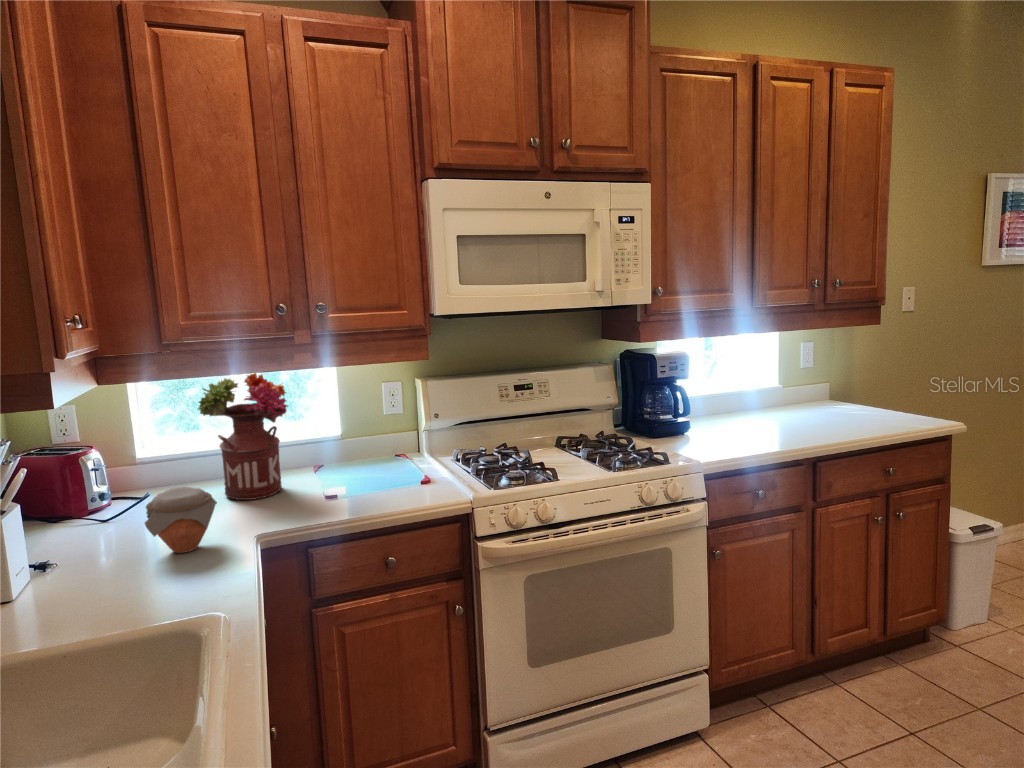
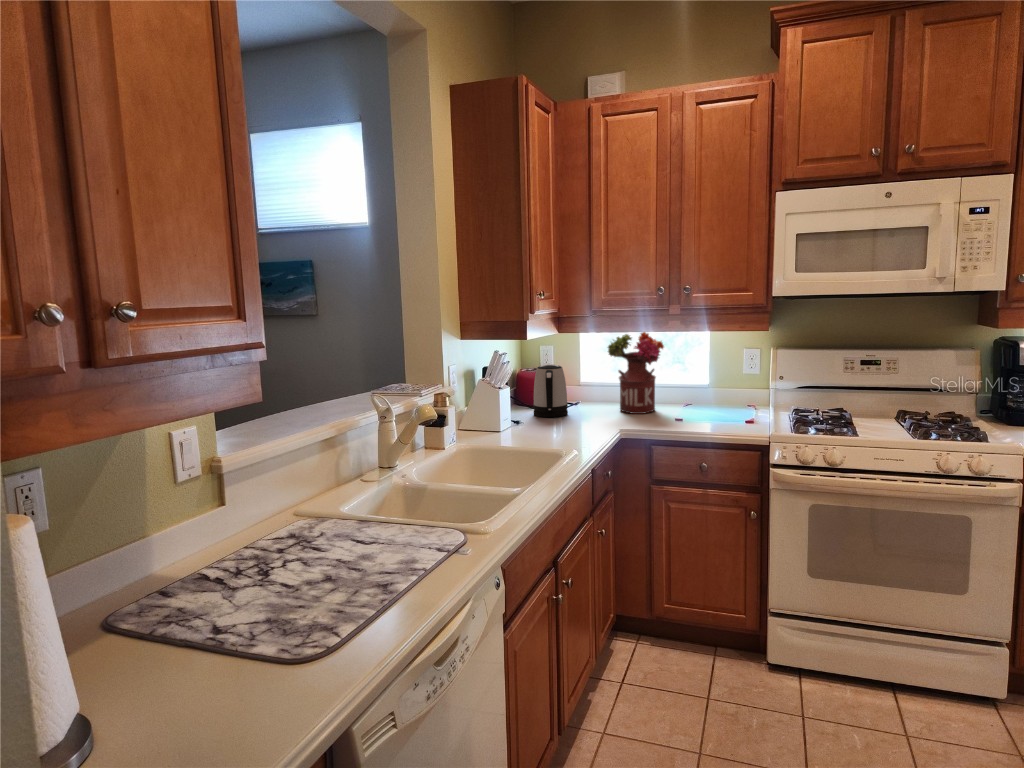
kettle: none [65,443,139,540] -> present [533,364,568,417]
jar: present [145,487,217,553] -> none [560,392,599,429]

